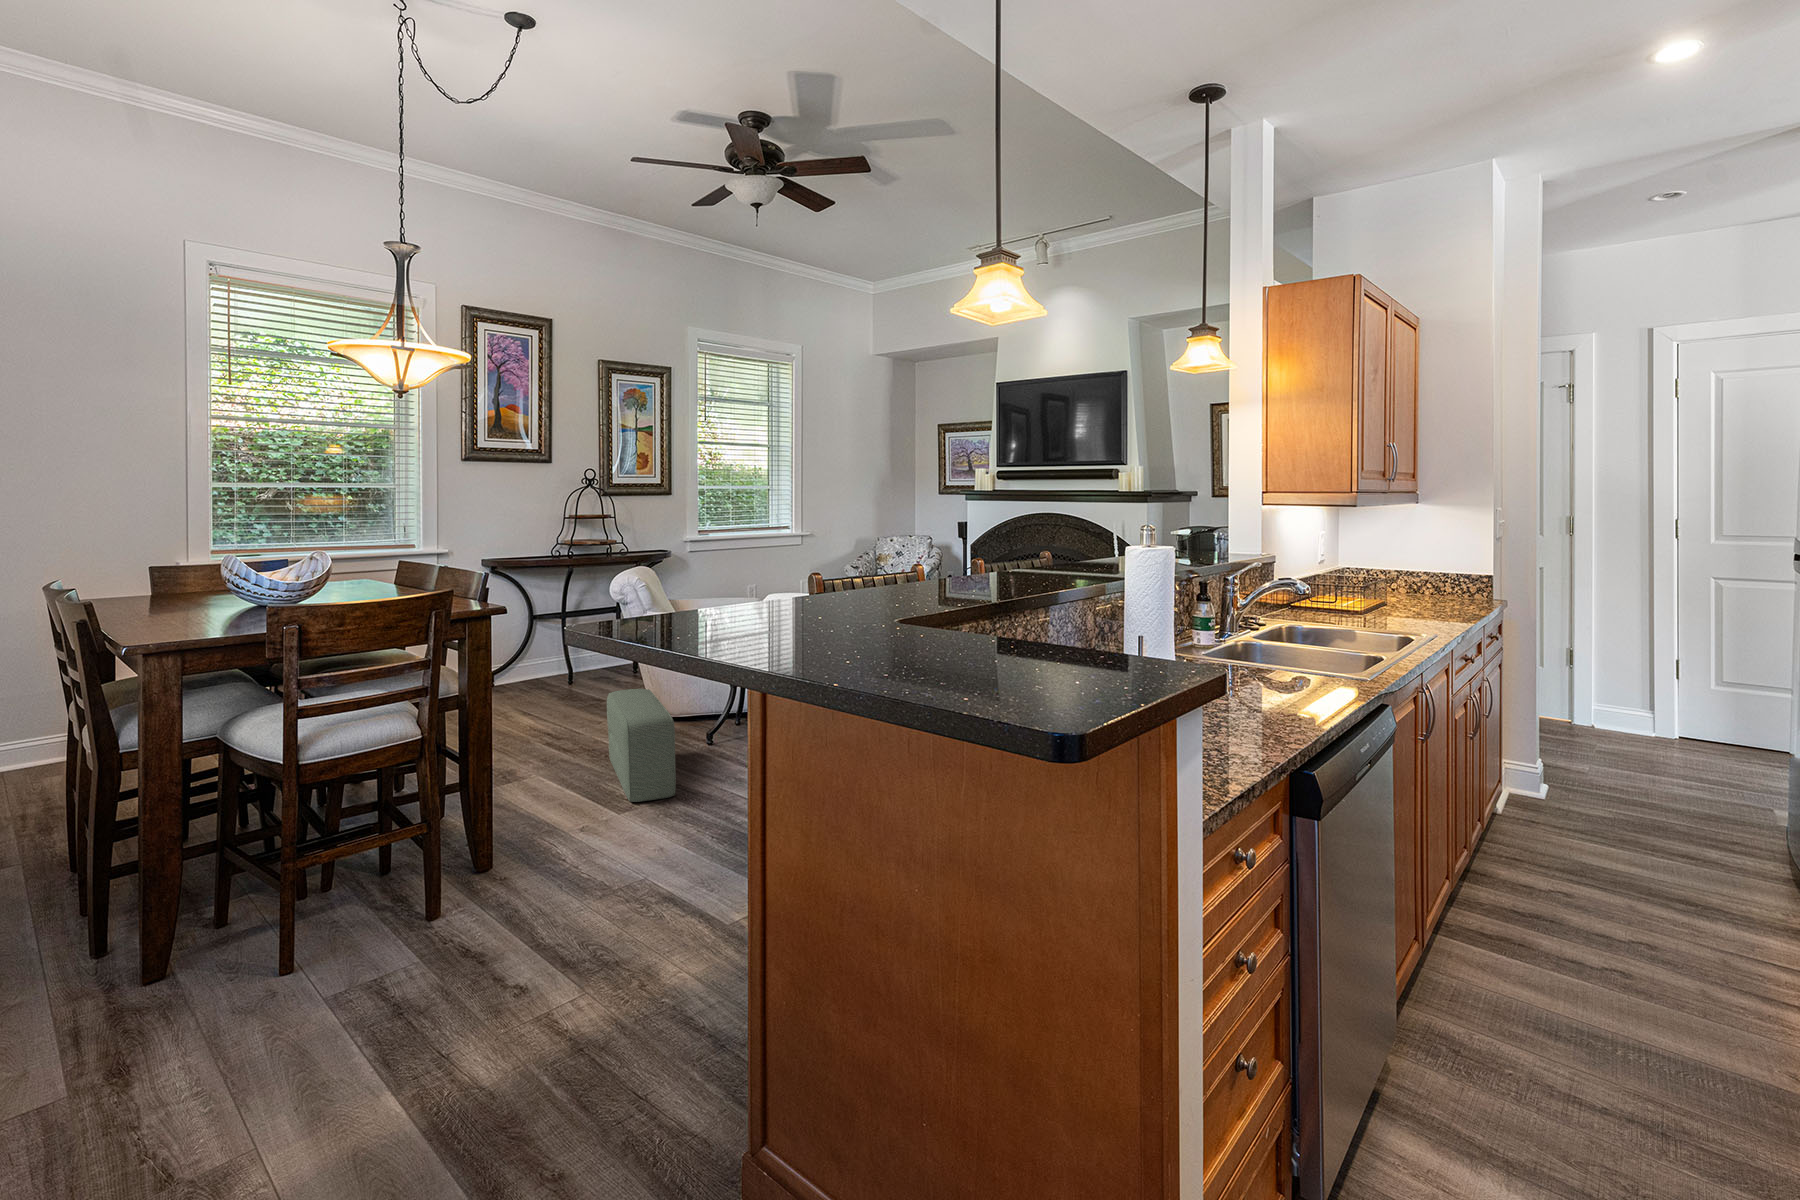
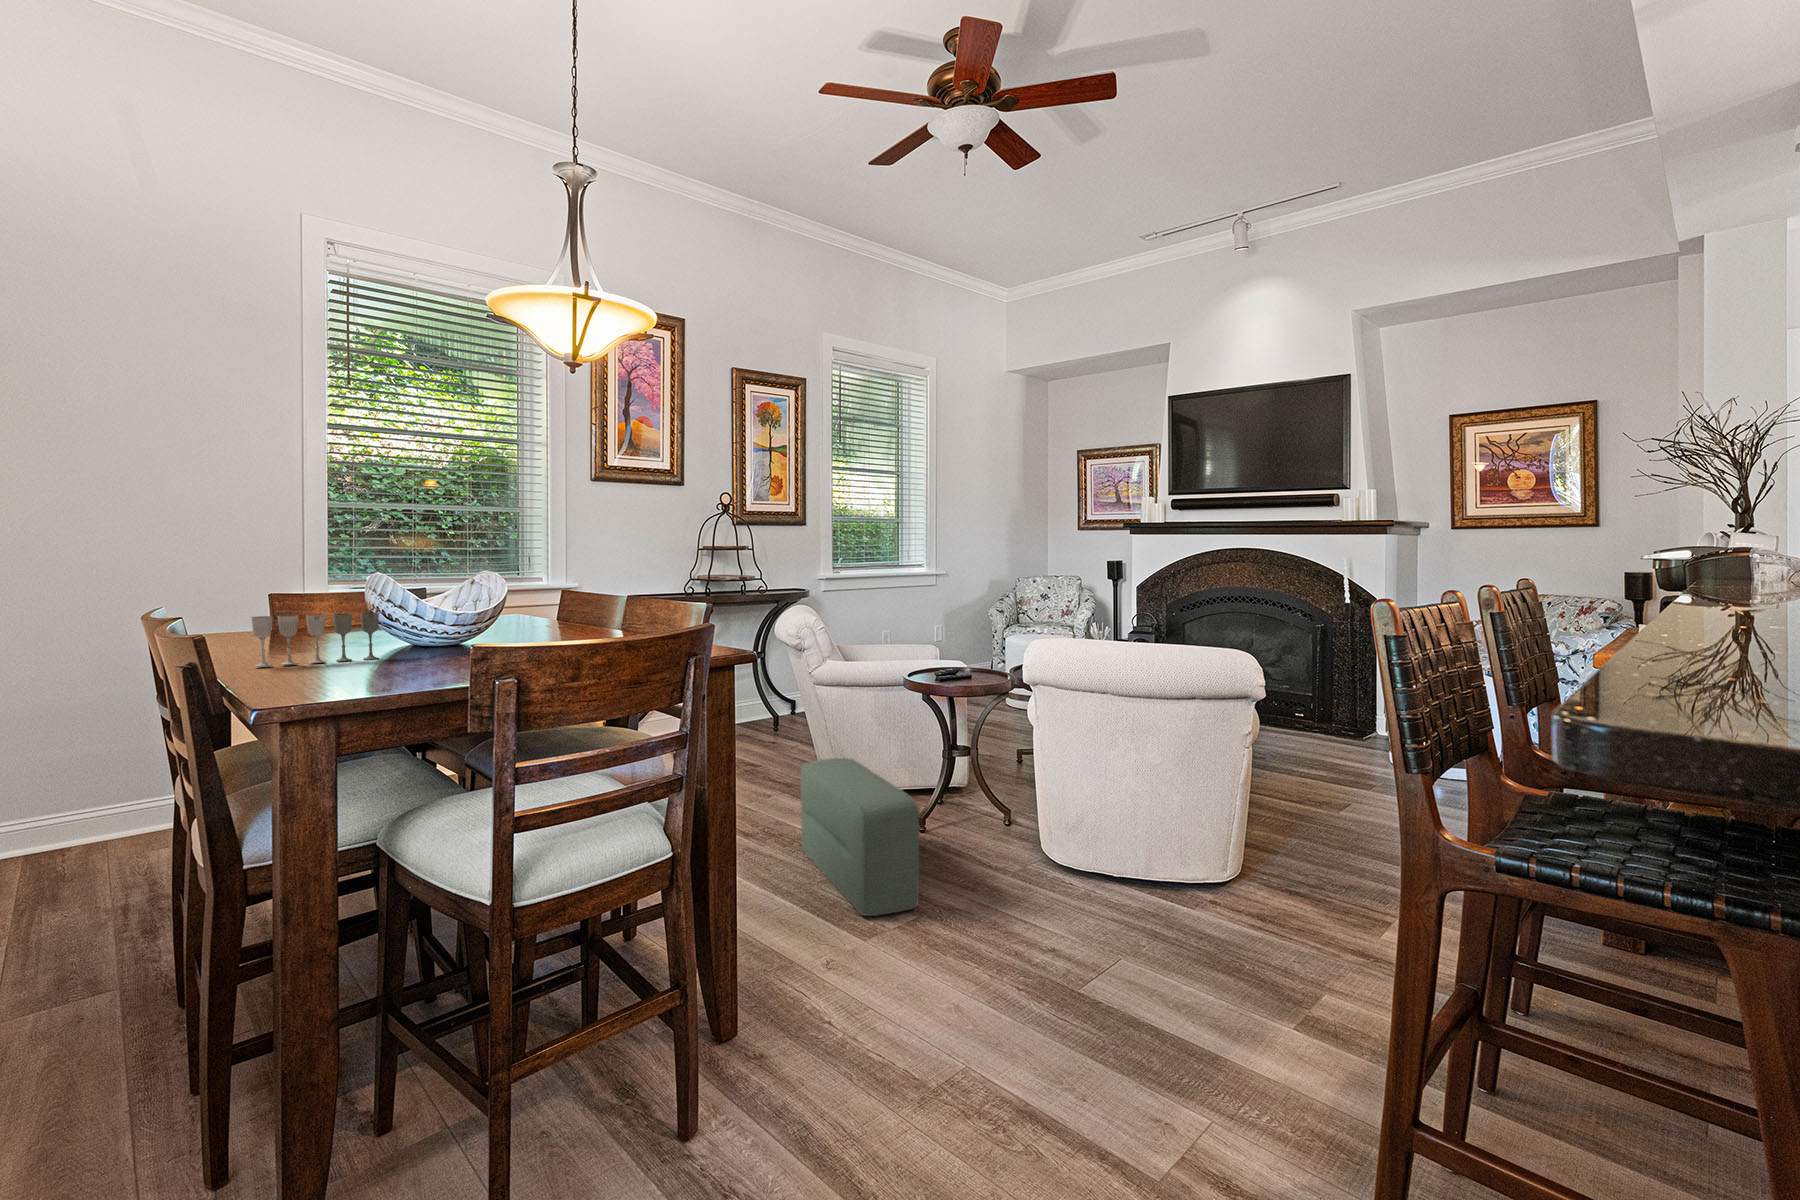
wine glass: none [134,581,232,619] -> present [251,613,379,667]

